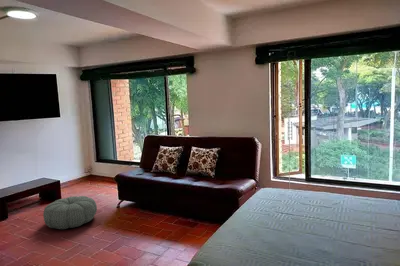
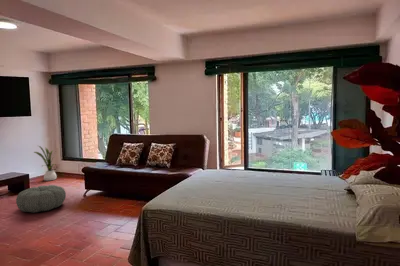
house plant: none [65,148,90,185] -> present [34,146,57,181]

